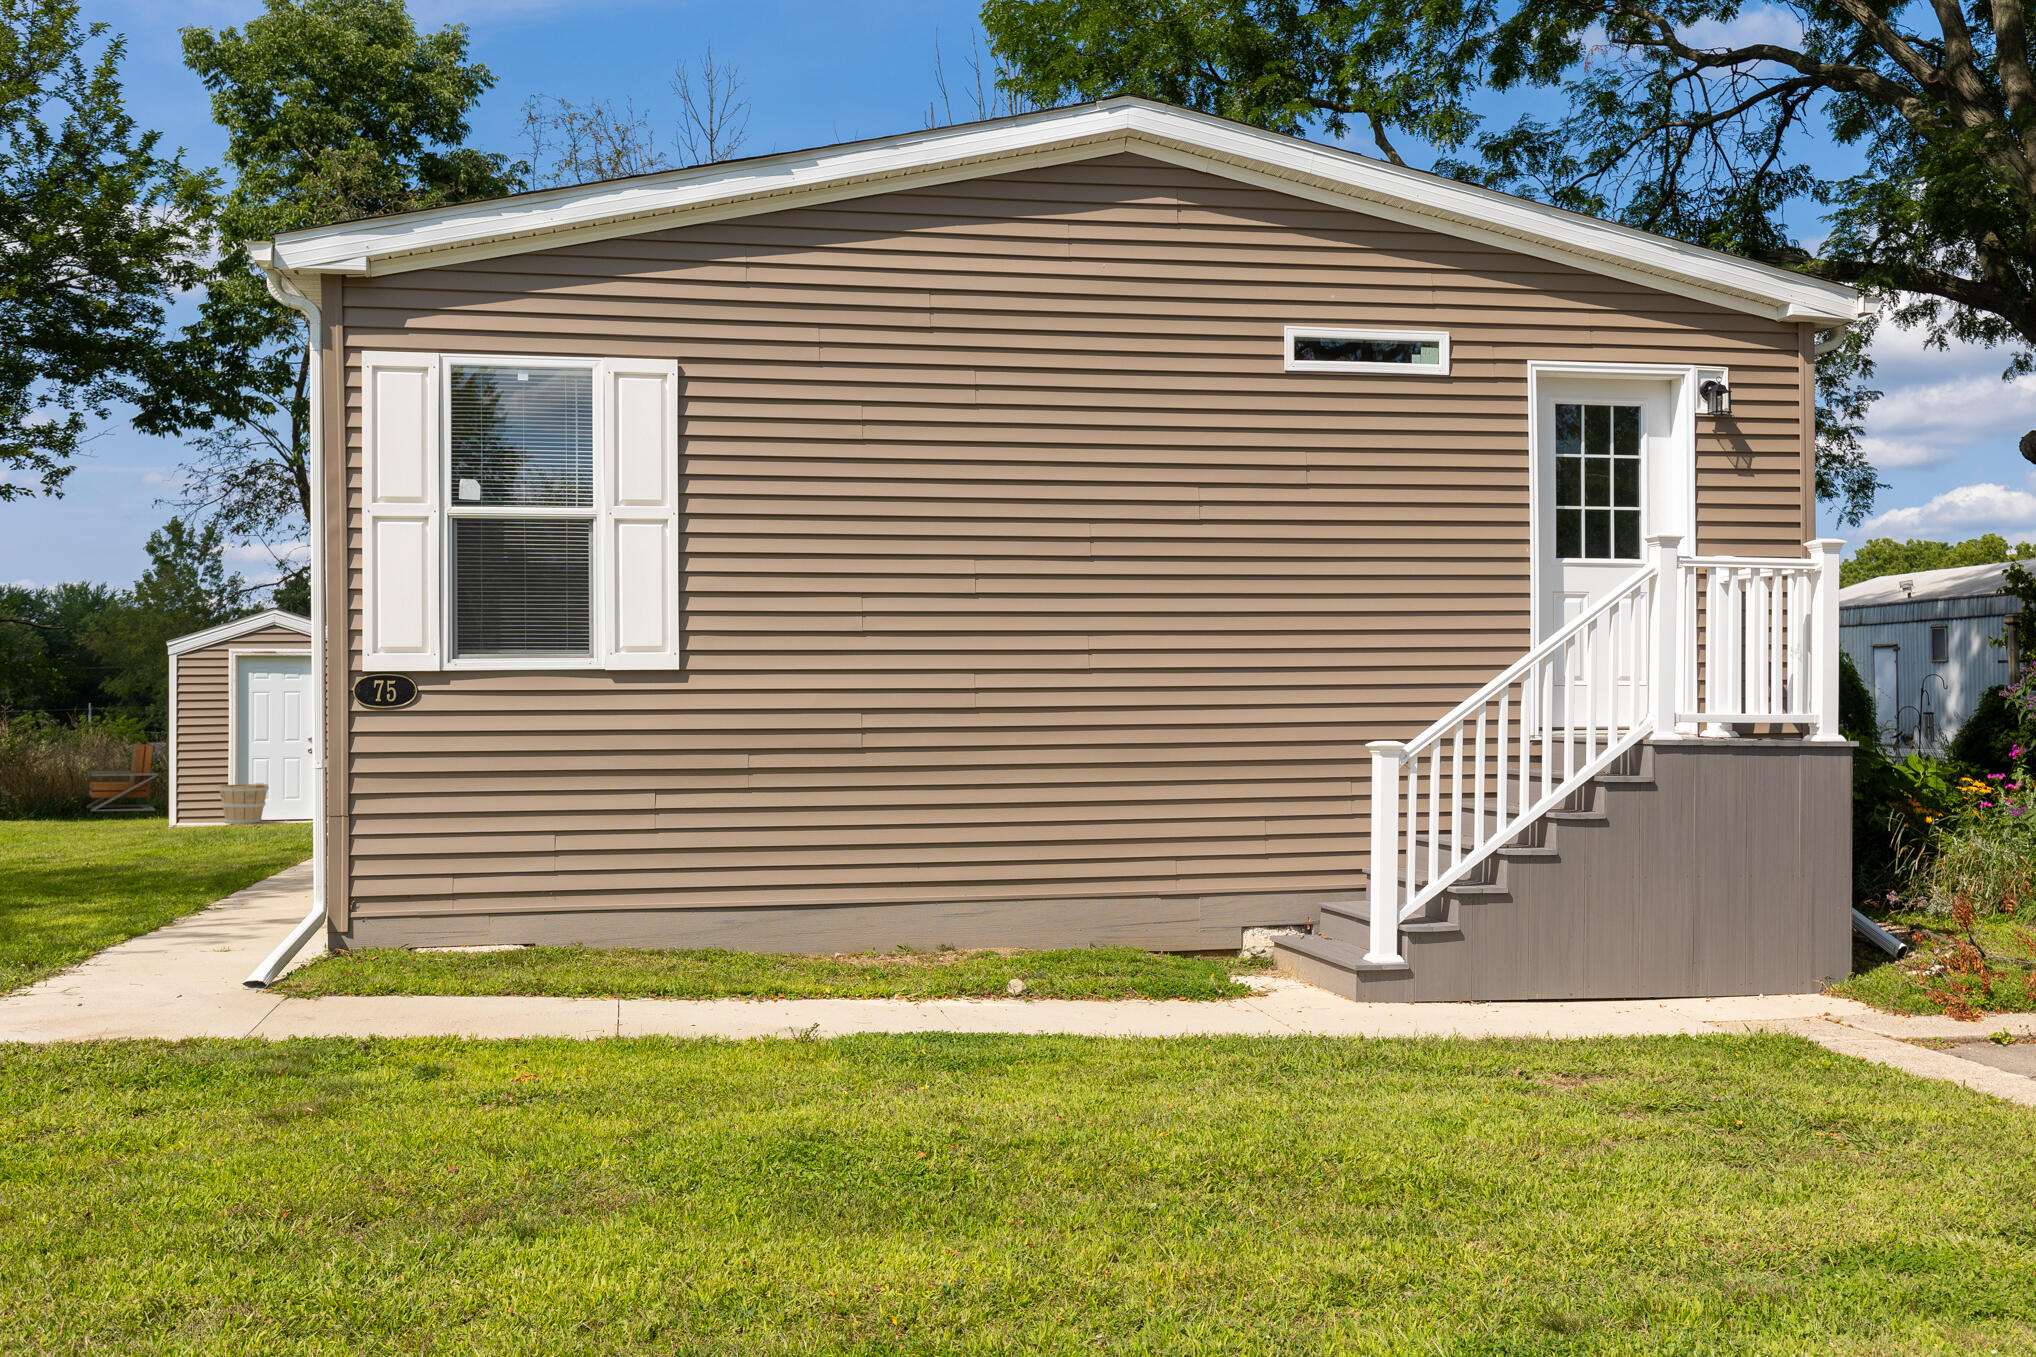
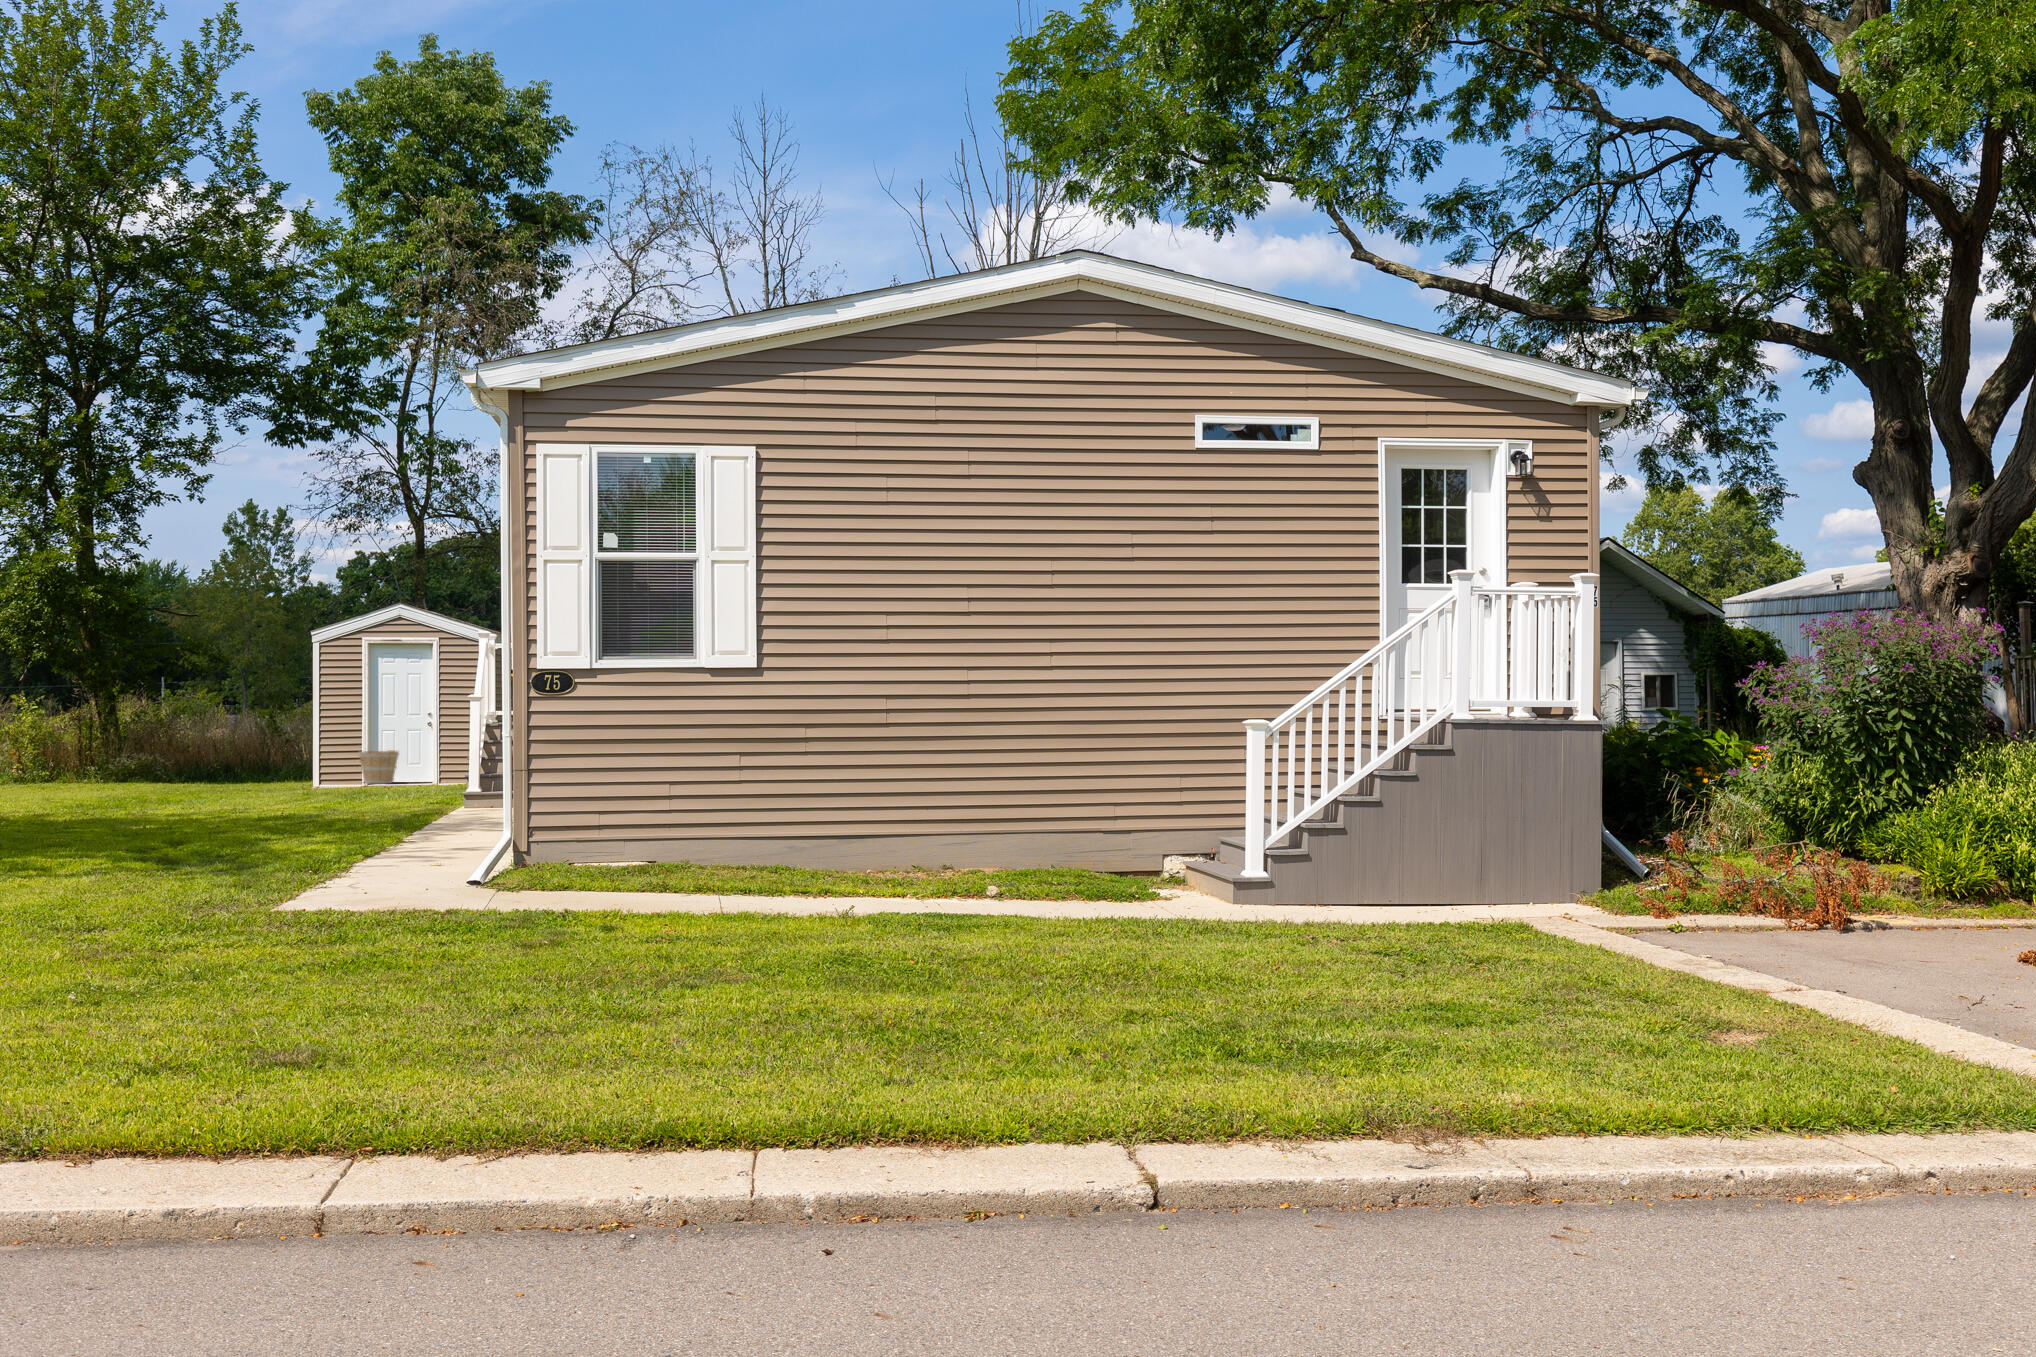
lounge chair: present [87,744,158,811] -> none [239,716,300,774]

